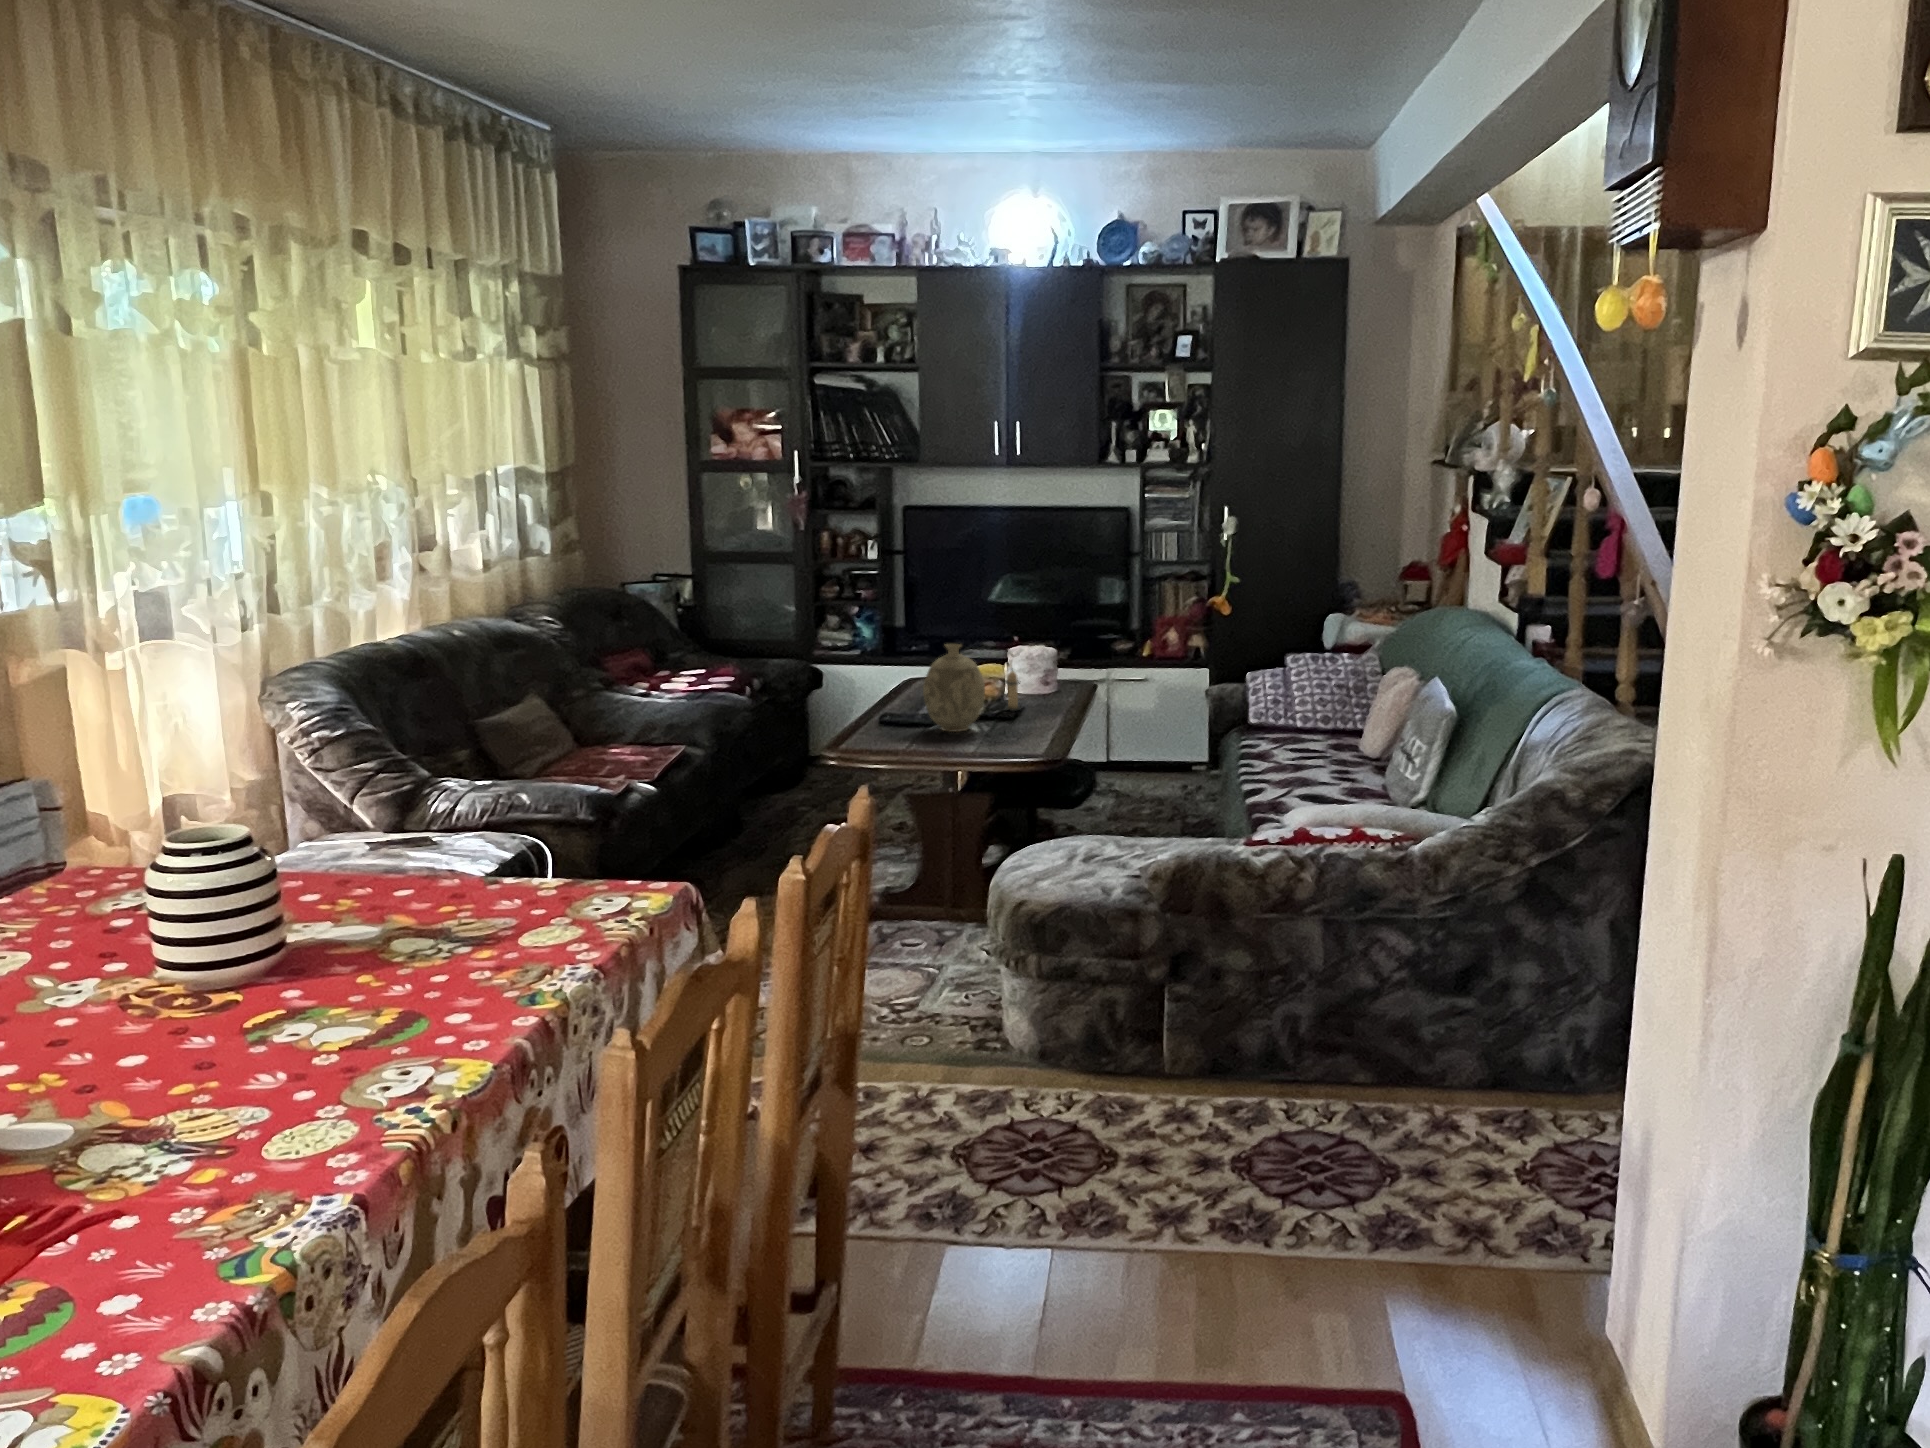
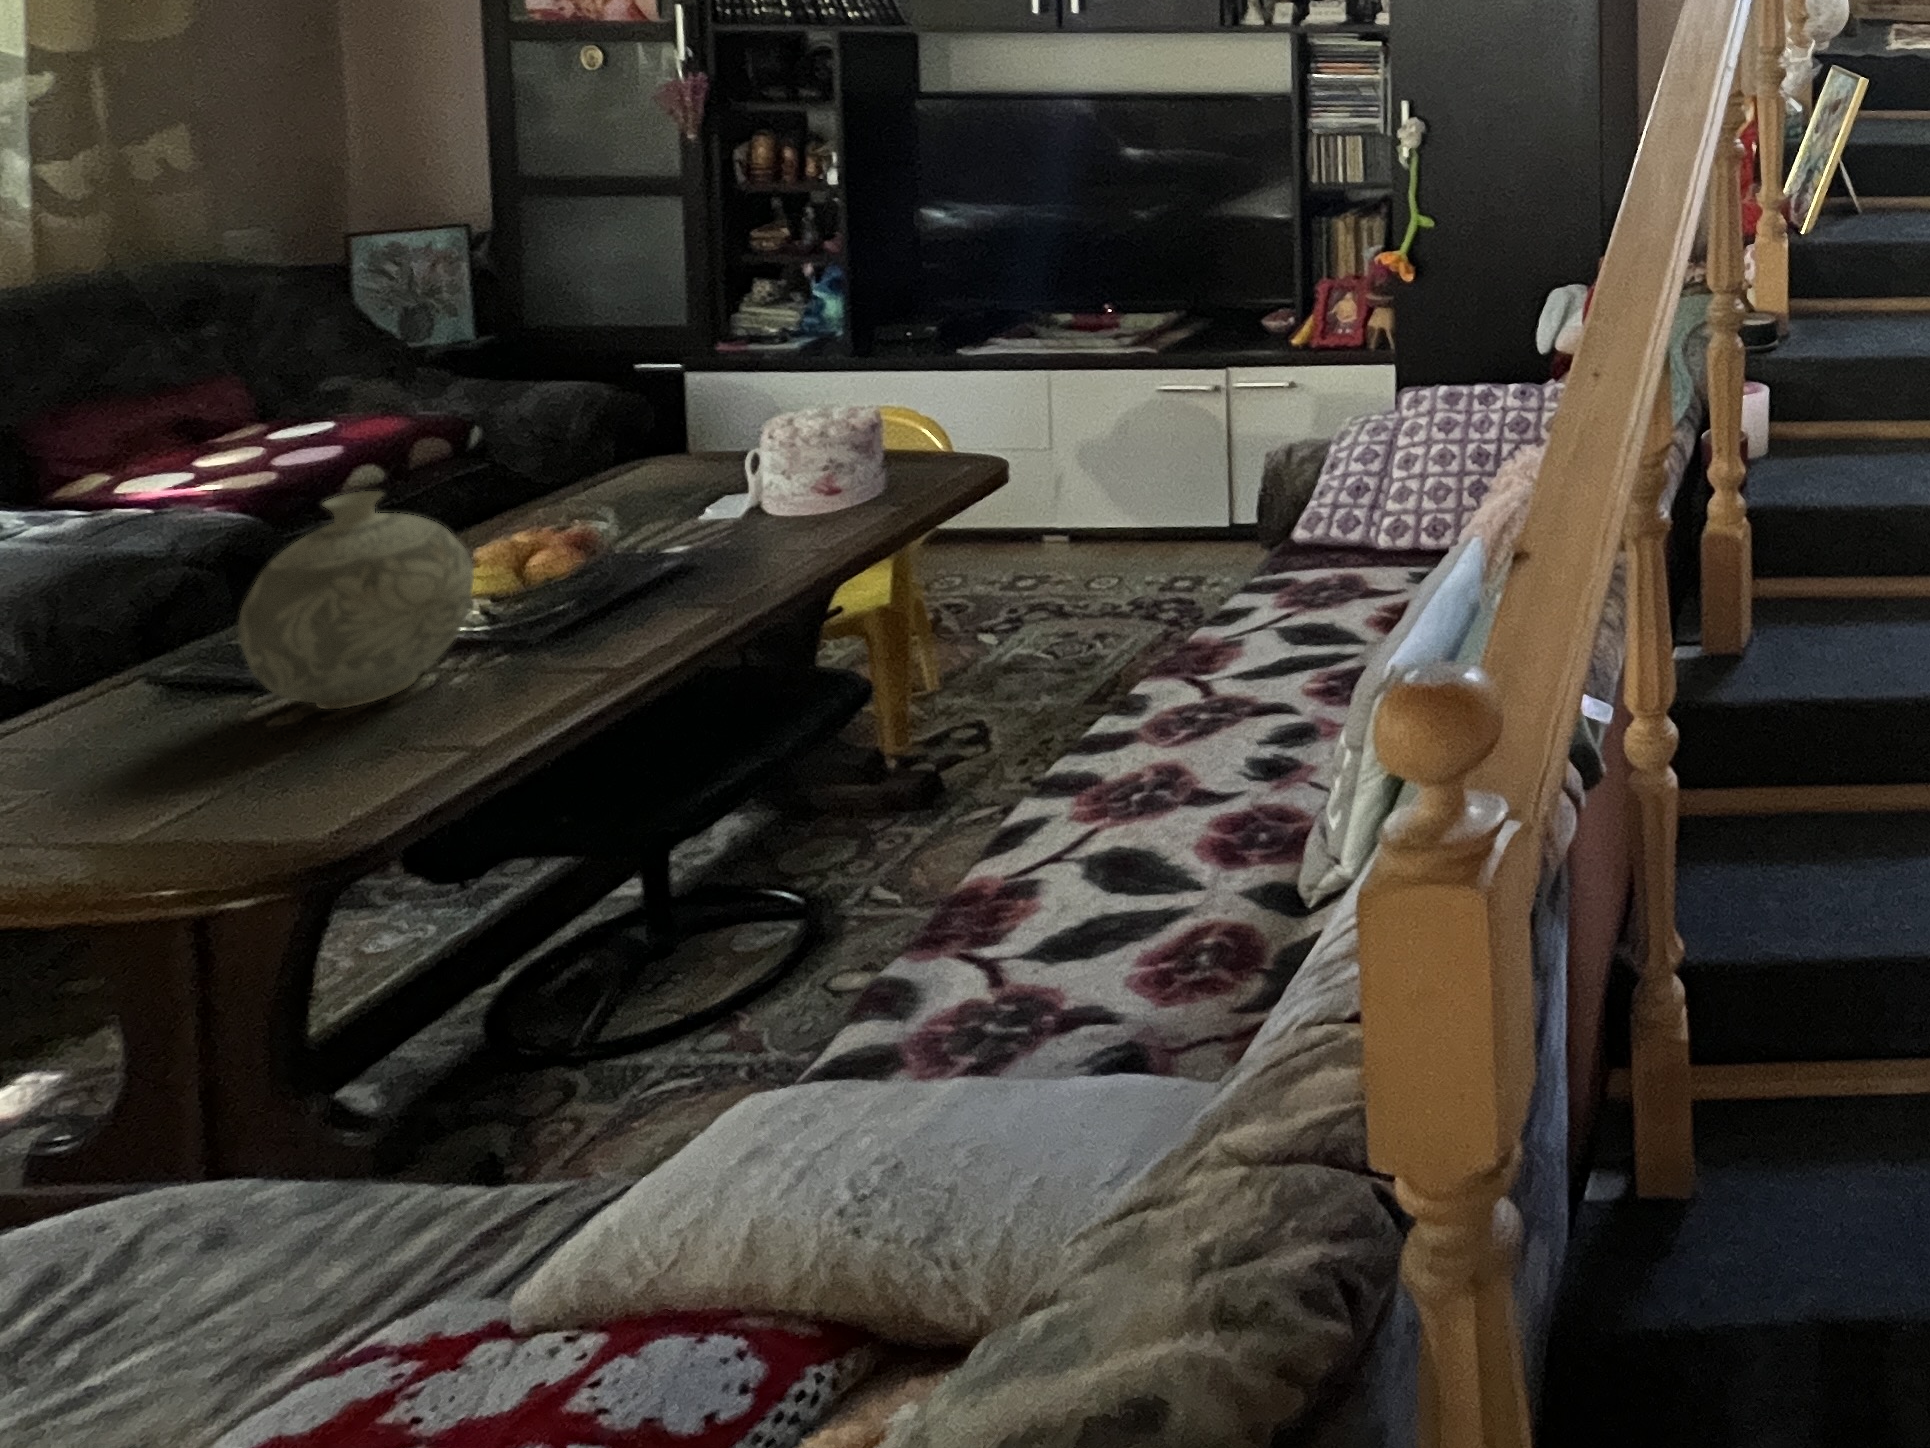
candle: present [1005,671,1020,711] -> none [687,482,747,575]

